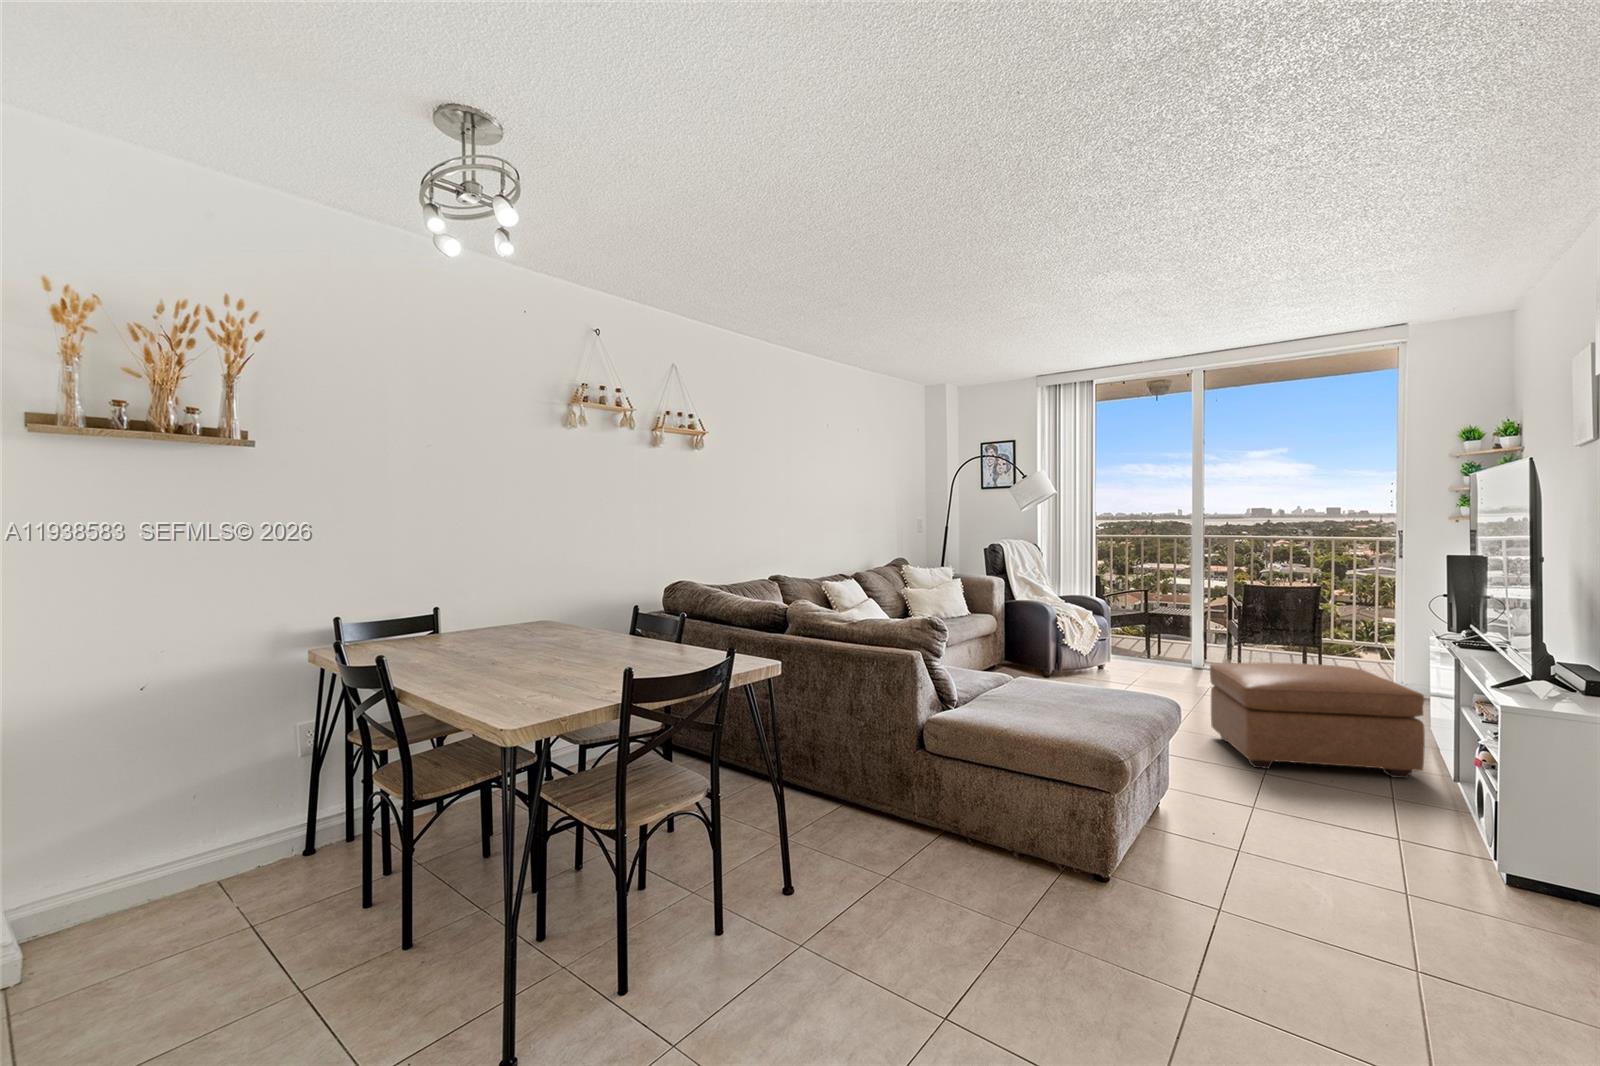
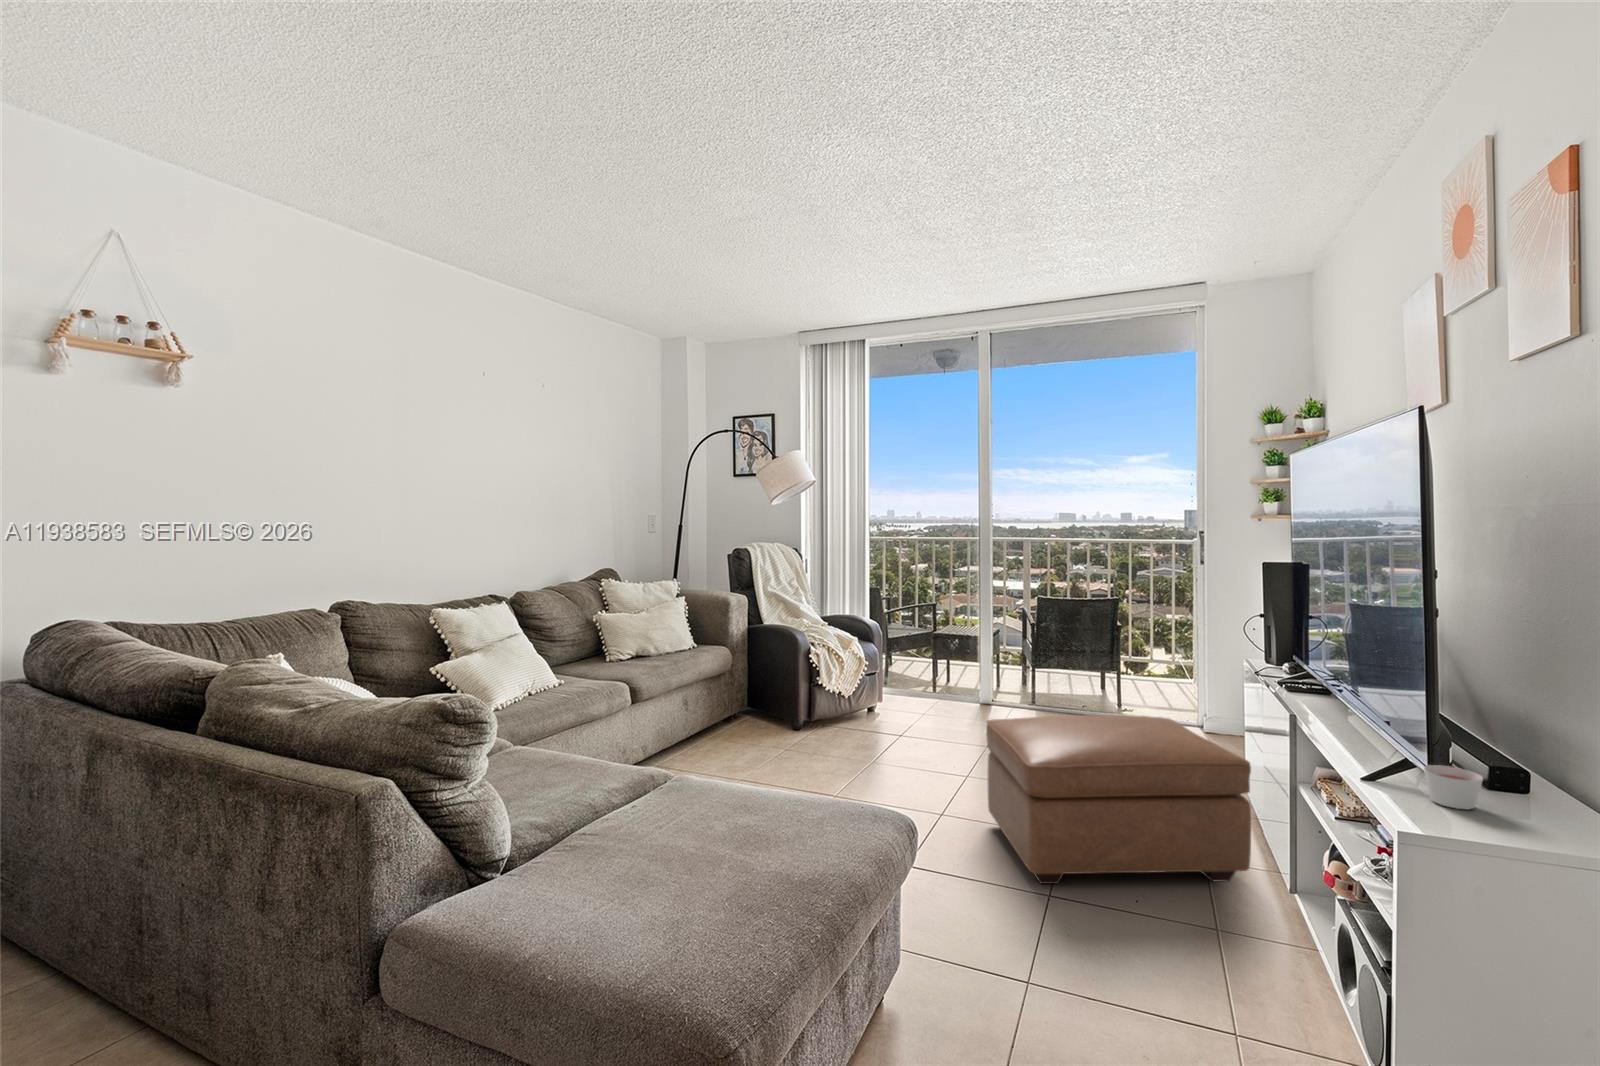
candle: none [1523,675,1563,699] -> present [1424,765,1483,809]

